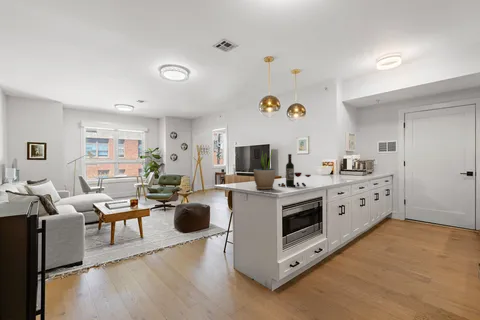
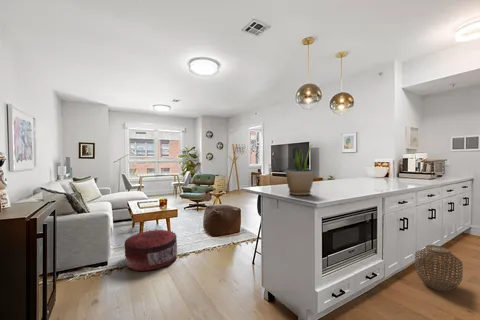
wine bottle: present [278,154,311,187] -> none [318,152,363,193]
woven basket: none [351,226,382,259] -> present [415,245,463,291]
pouf: none [101,227,153,266] -> present [124,229,177,271]

